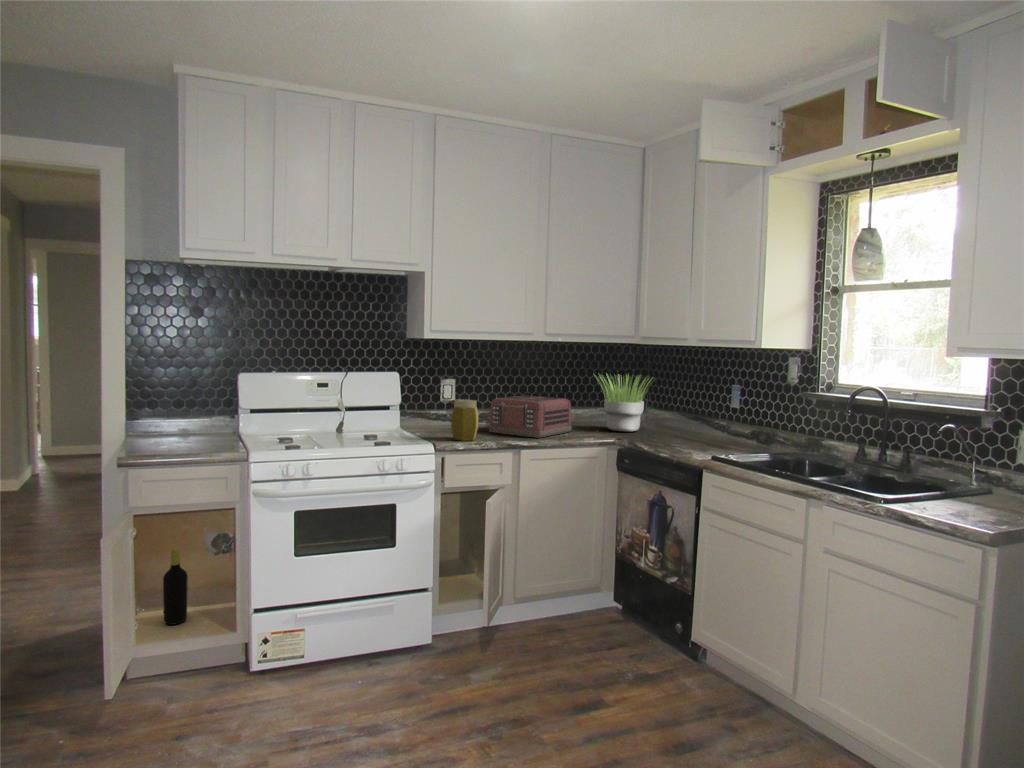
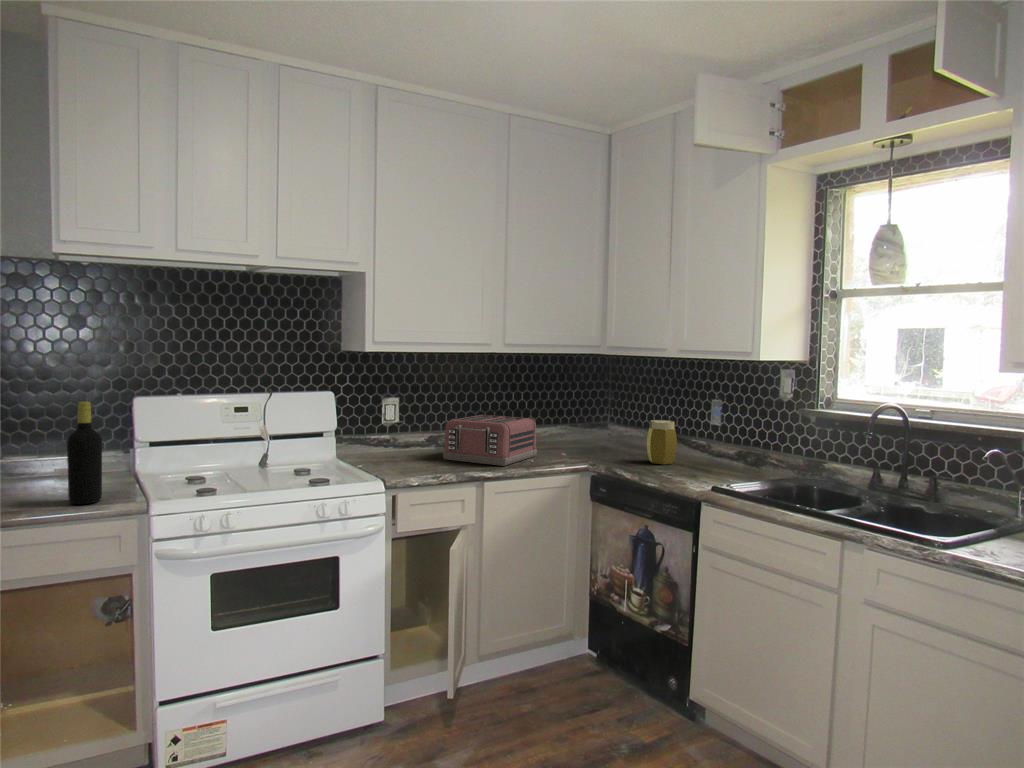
potted plant: present [601,375,653,432] -> none [557,386,632,454]
jar: present [451,399,478,441] -> present [647,420,677,464]
bottle: present [163,548,188,625] -> present [67,401,102,504]

